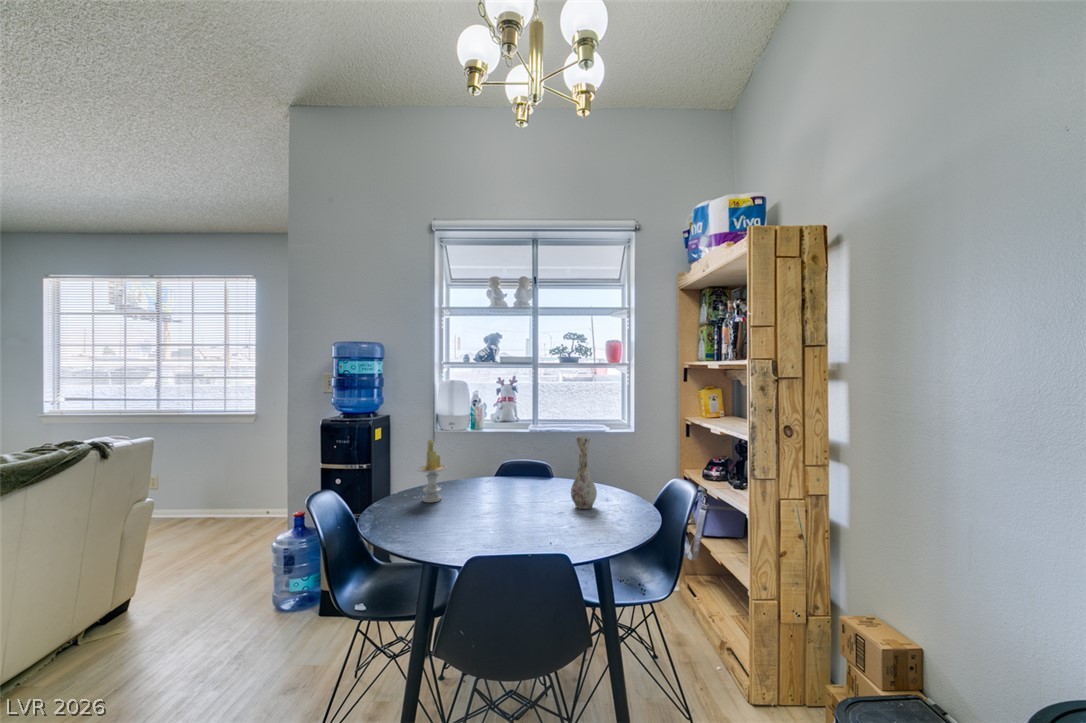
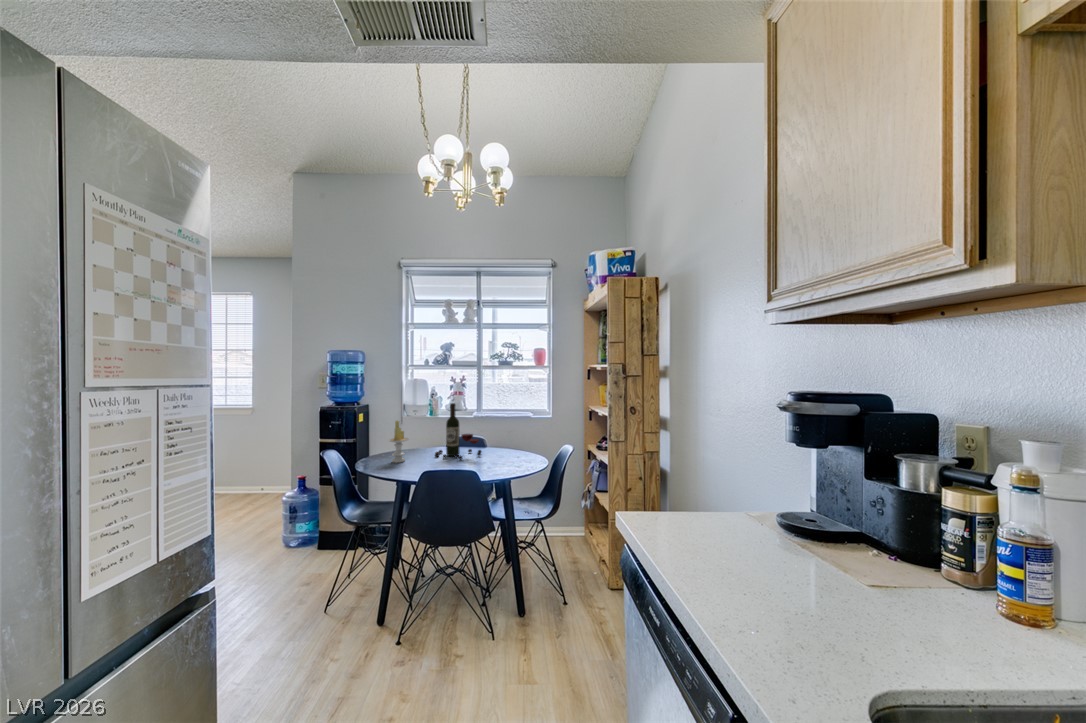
wine bottle: none [482,415,551,500] -> present [435,403,481,459]
vase: present [571,436,597,509] -> none [492,416,510,463]

